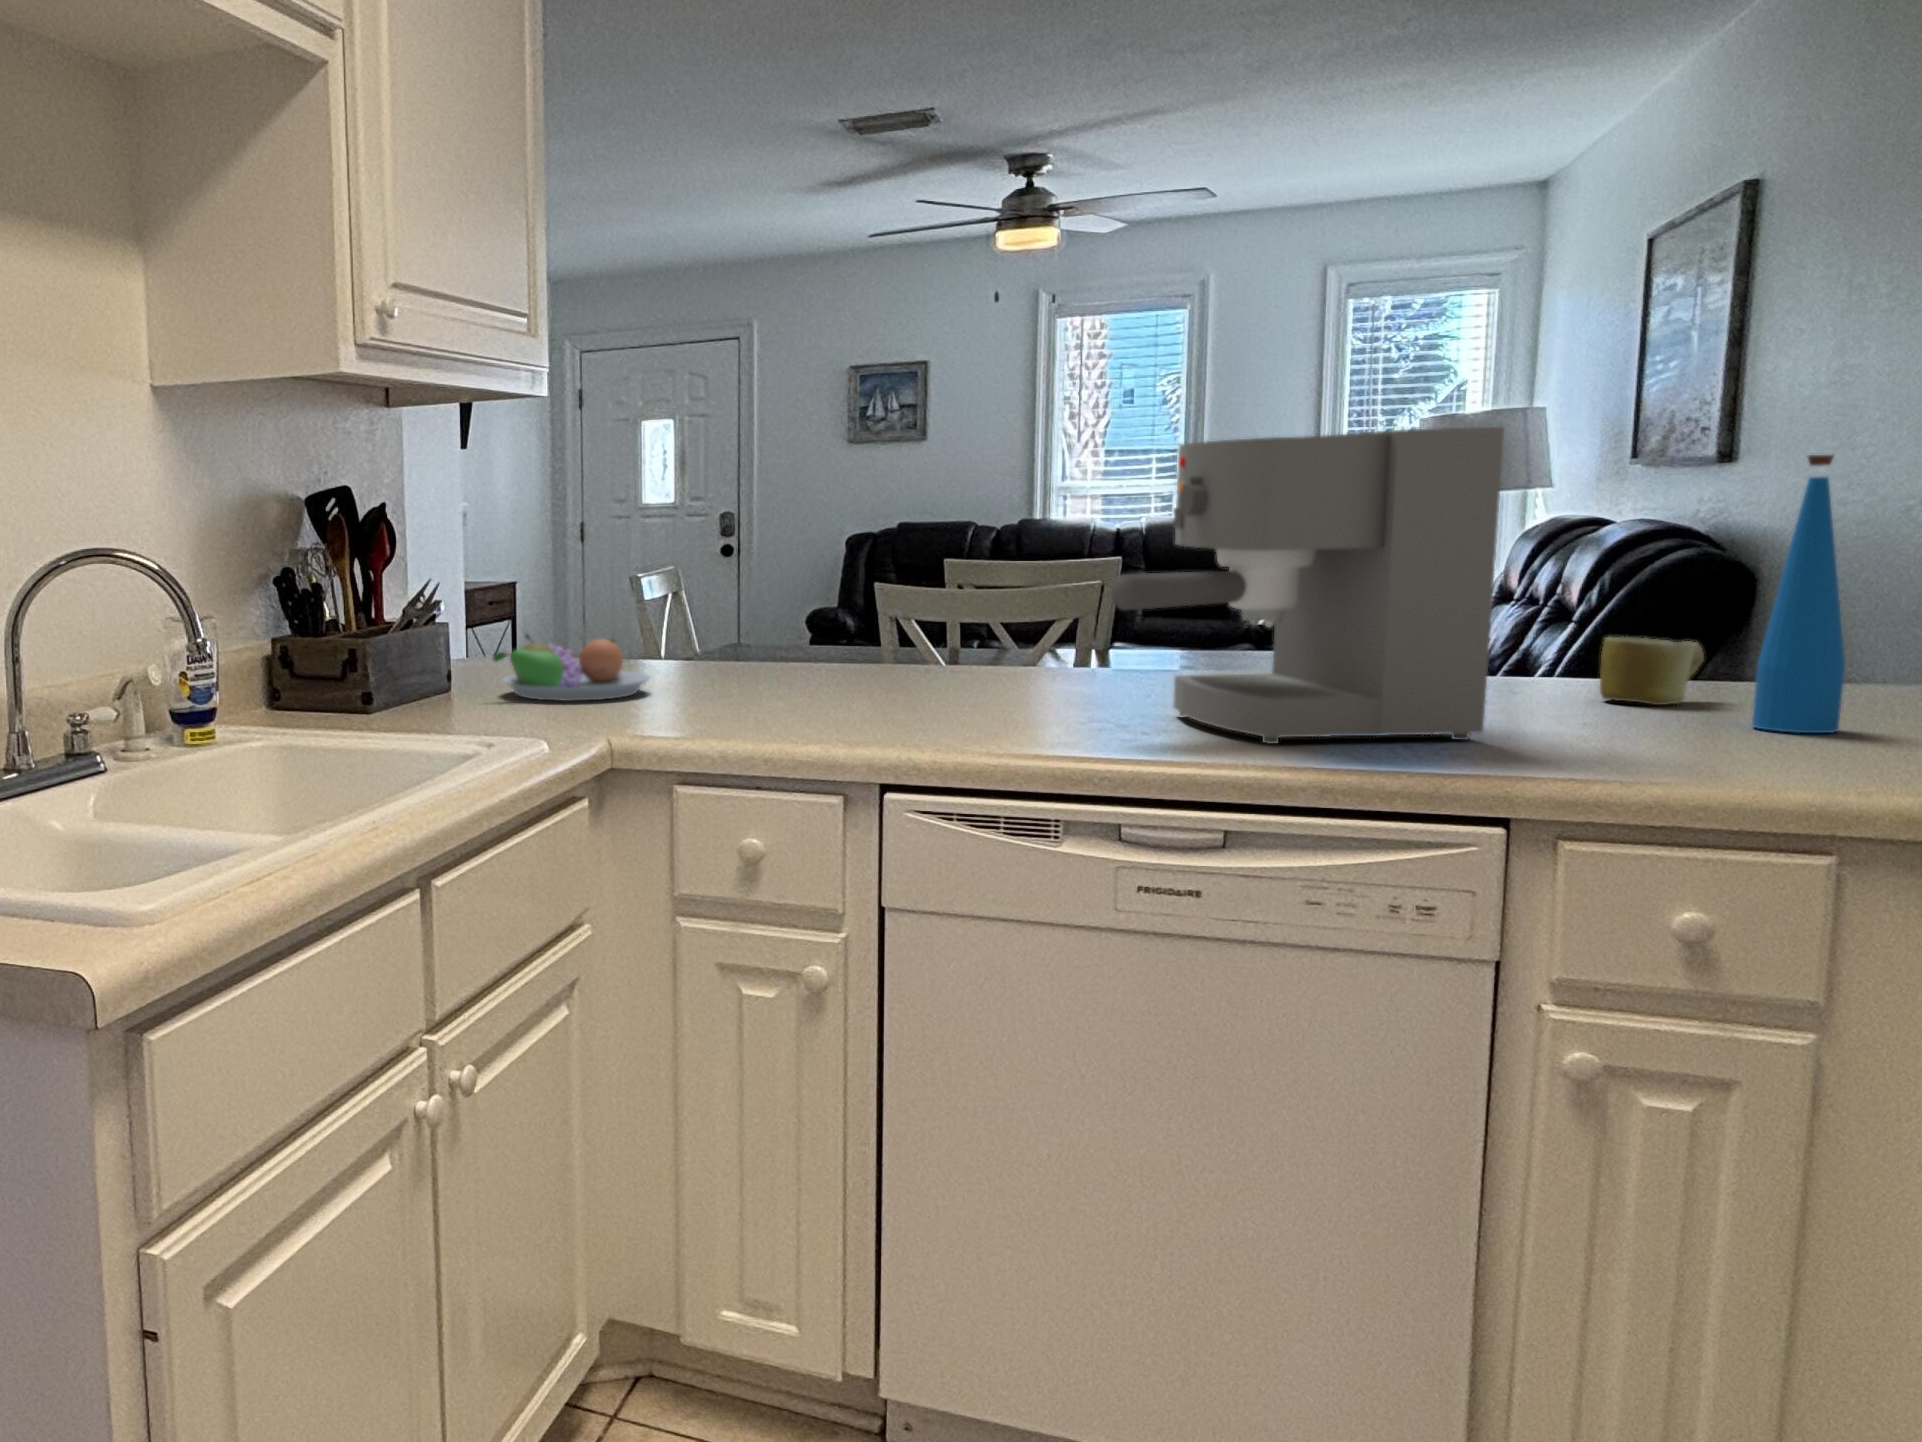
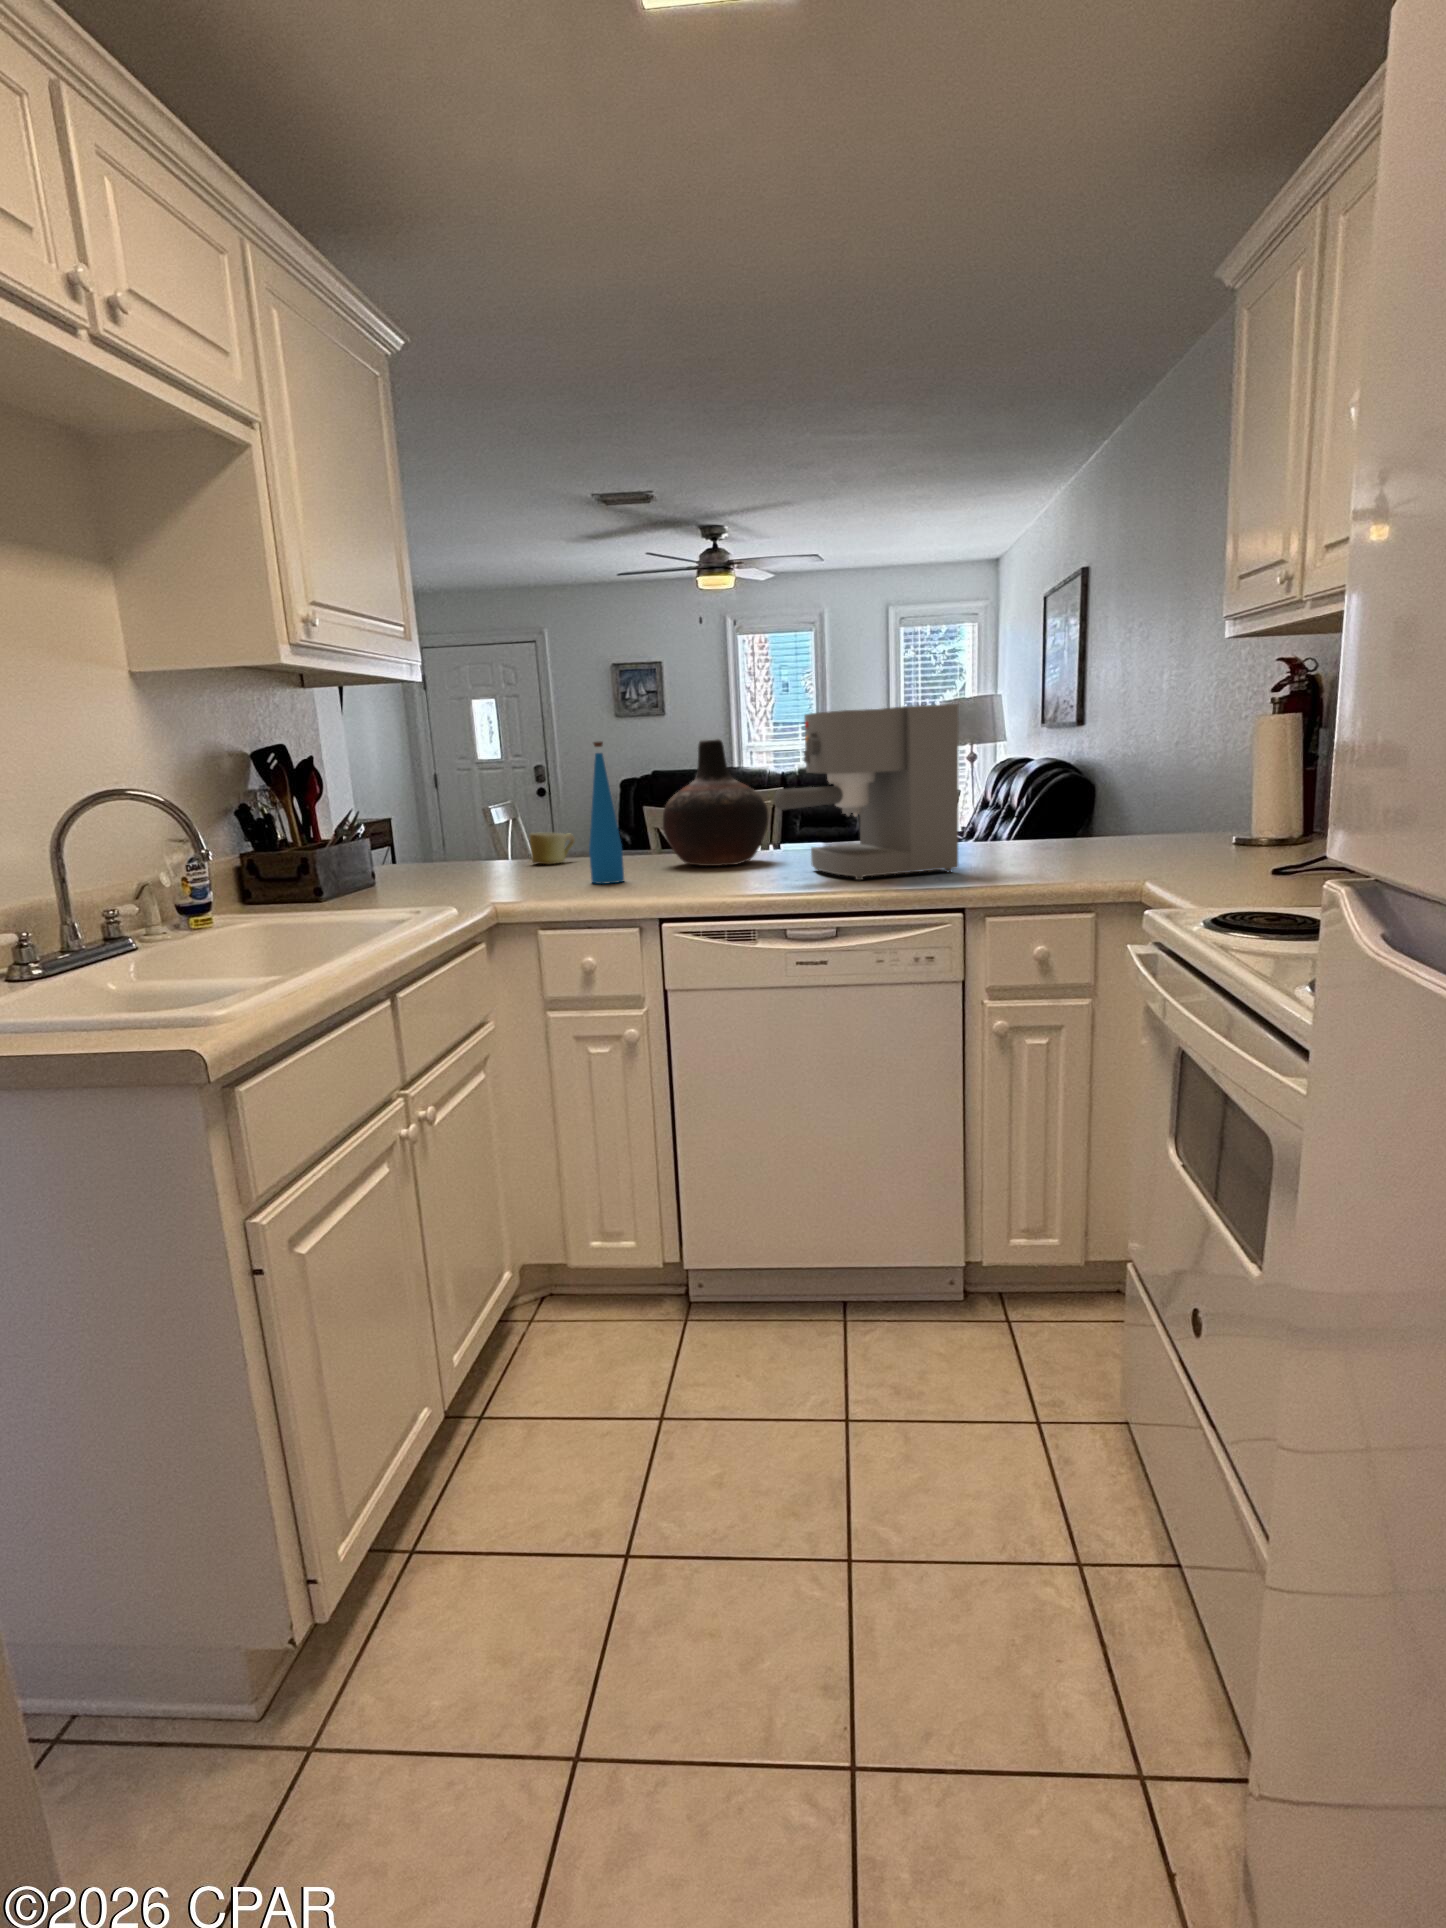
bottle: present [1752,455,1845,733] -> present [589,742,624,884]
vase: none [906,484,1096,694] -> present [663,739,768,866]
fruit bowl: present [493,634,650,701] -> none [403,843,510,886]
mug: present [1600,637,1704,705] -> present [530,832,575,864]

